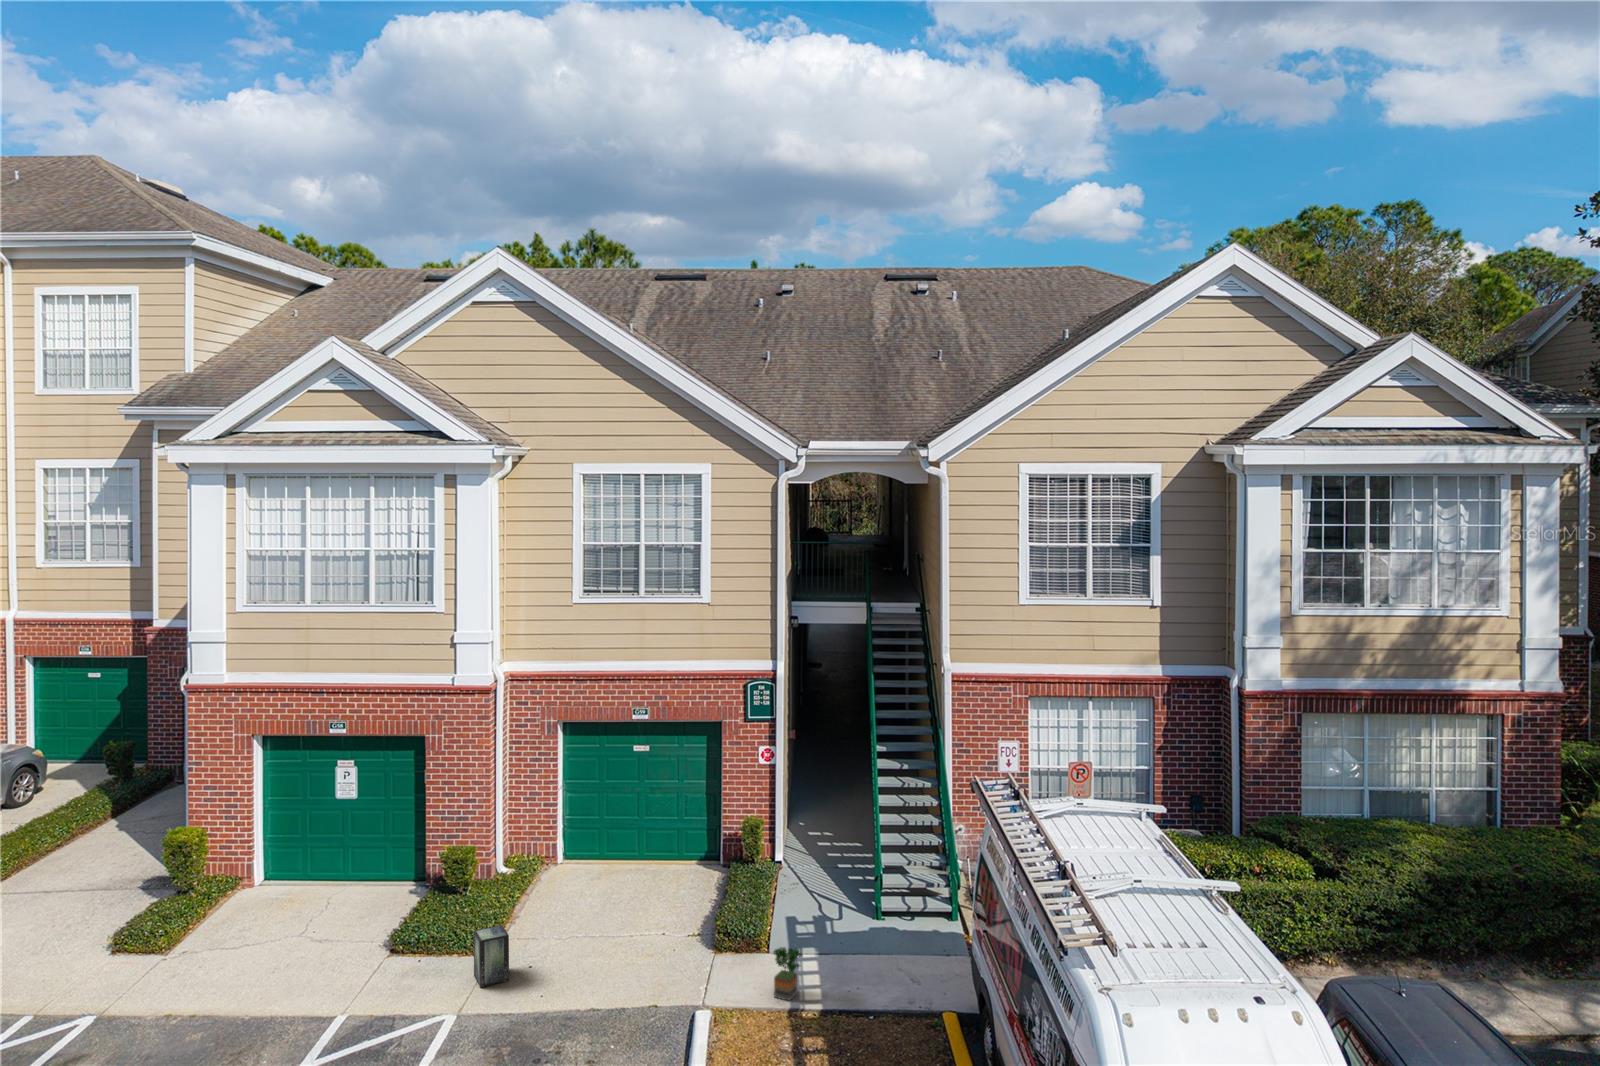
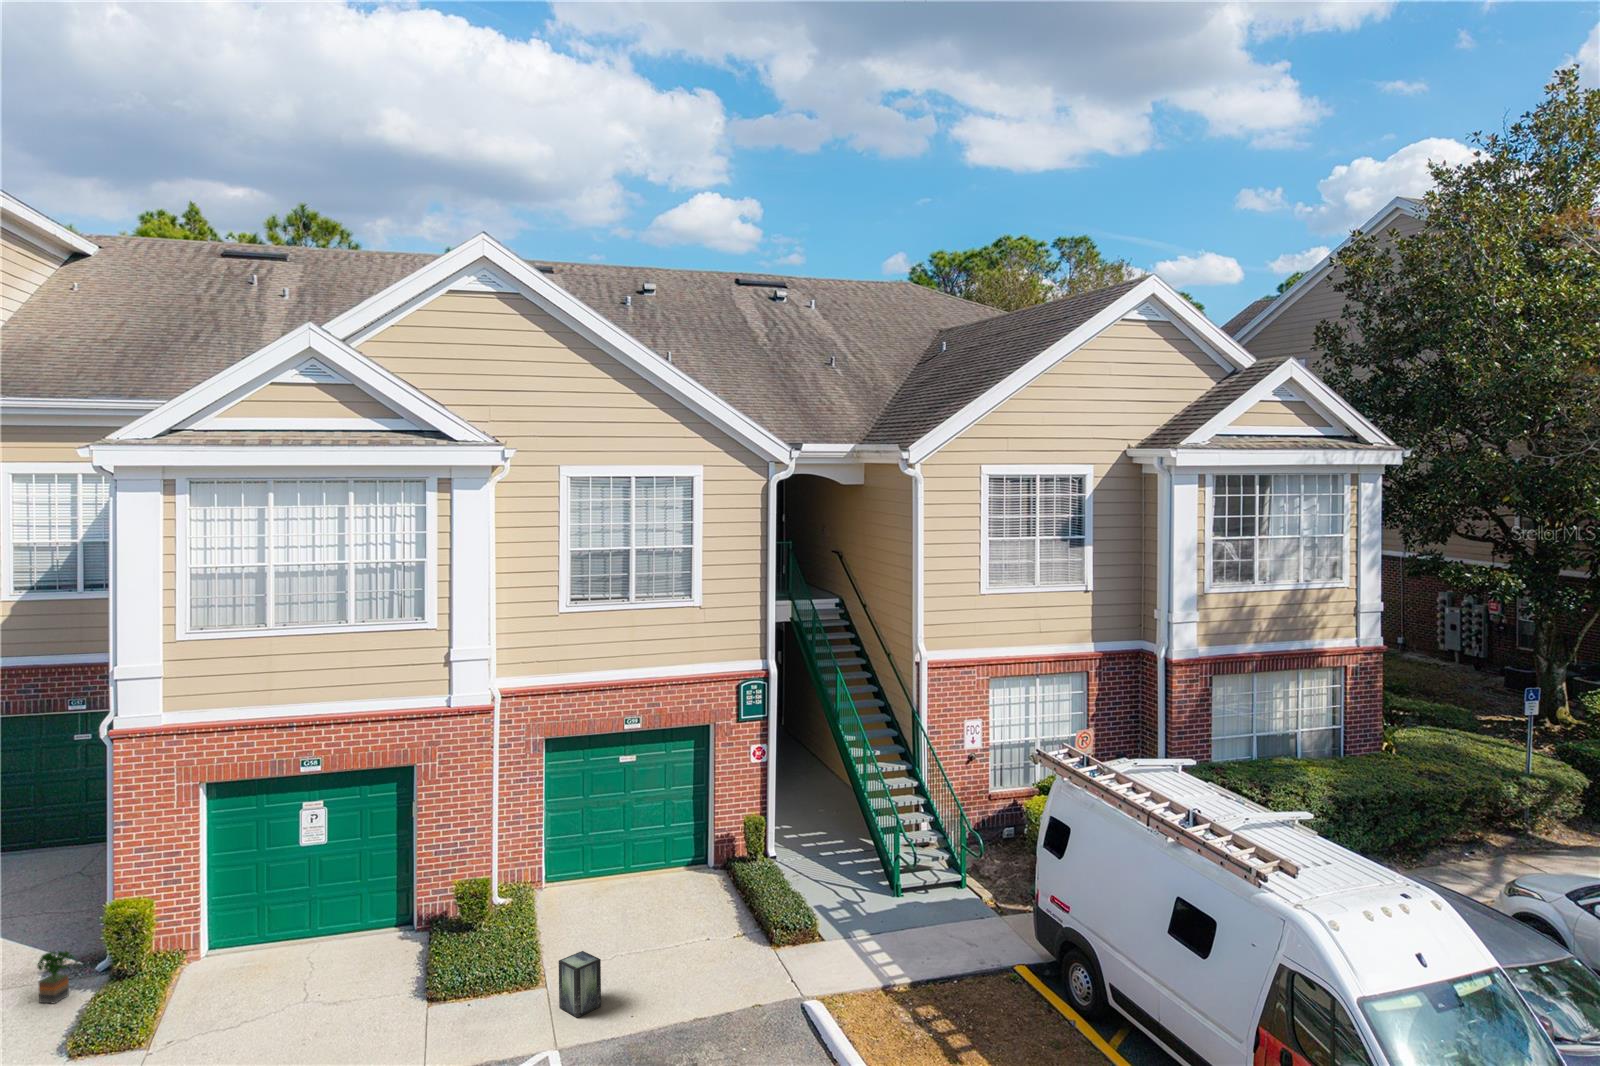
potted tree: present [773,947,803,1001] -> present [37,951,74,1003]

